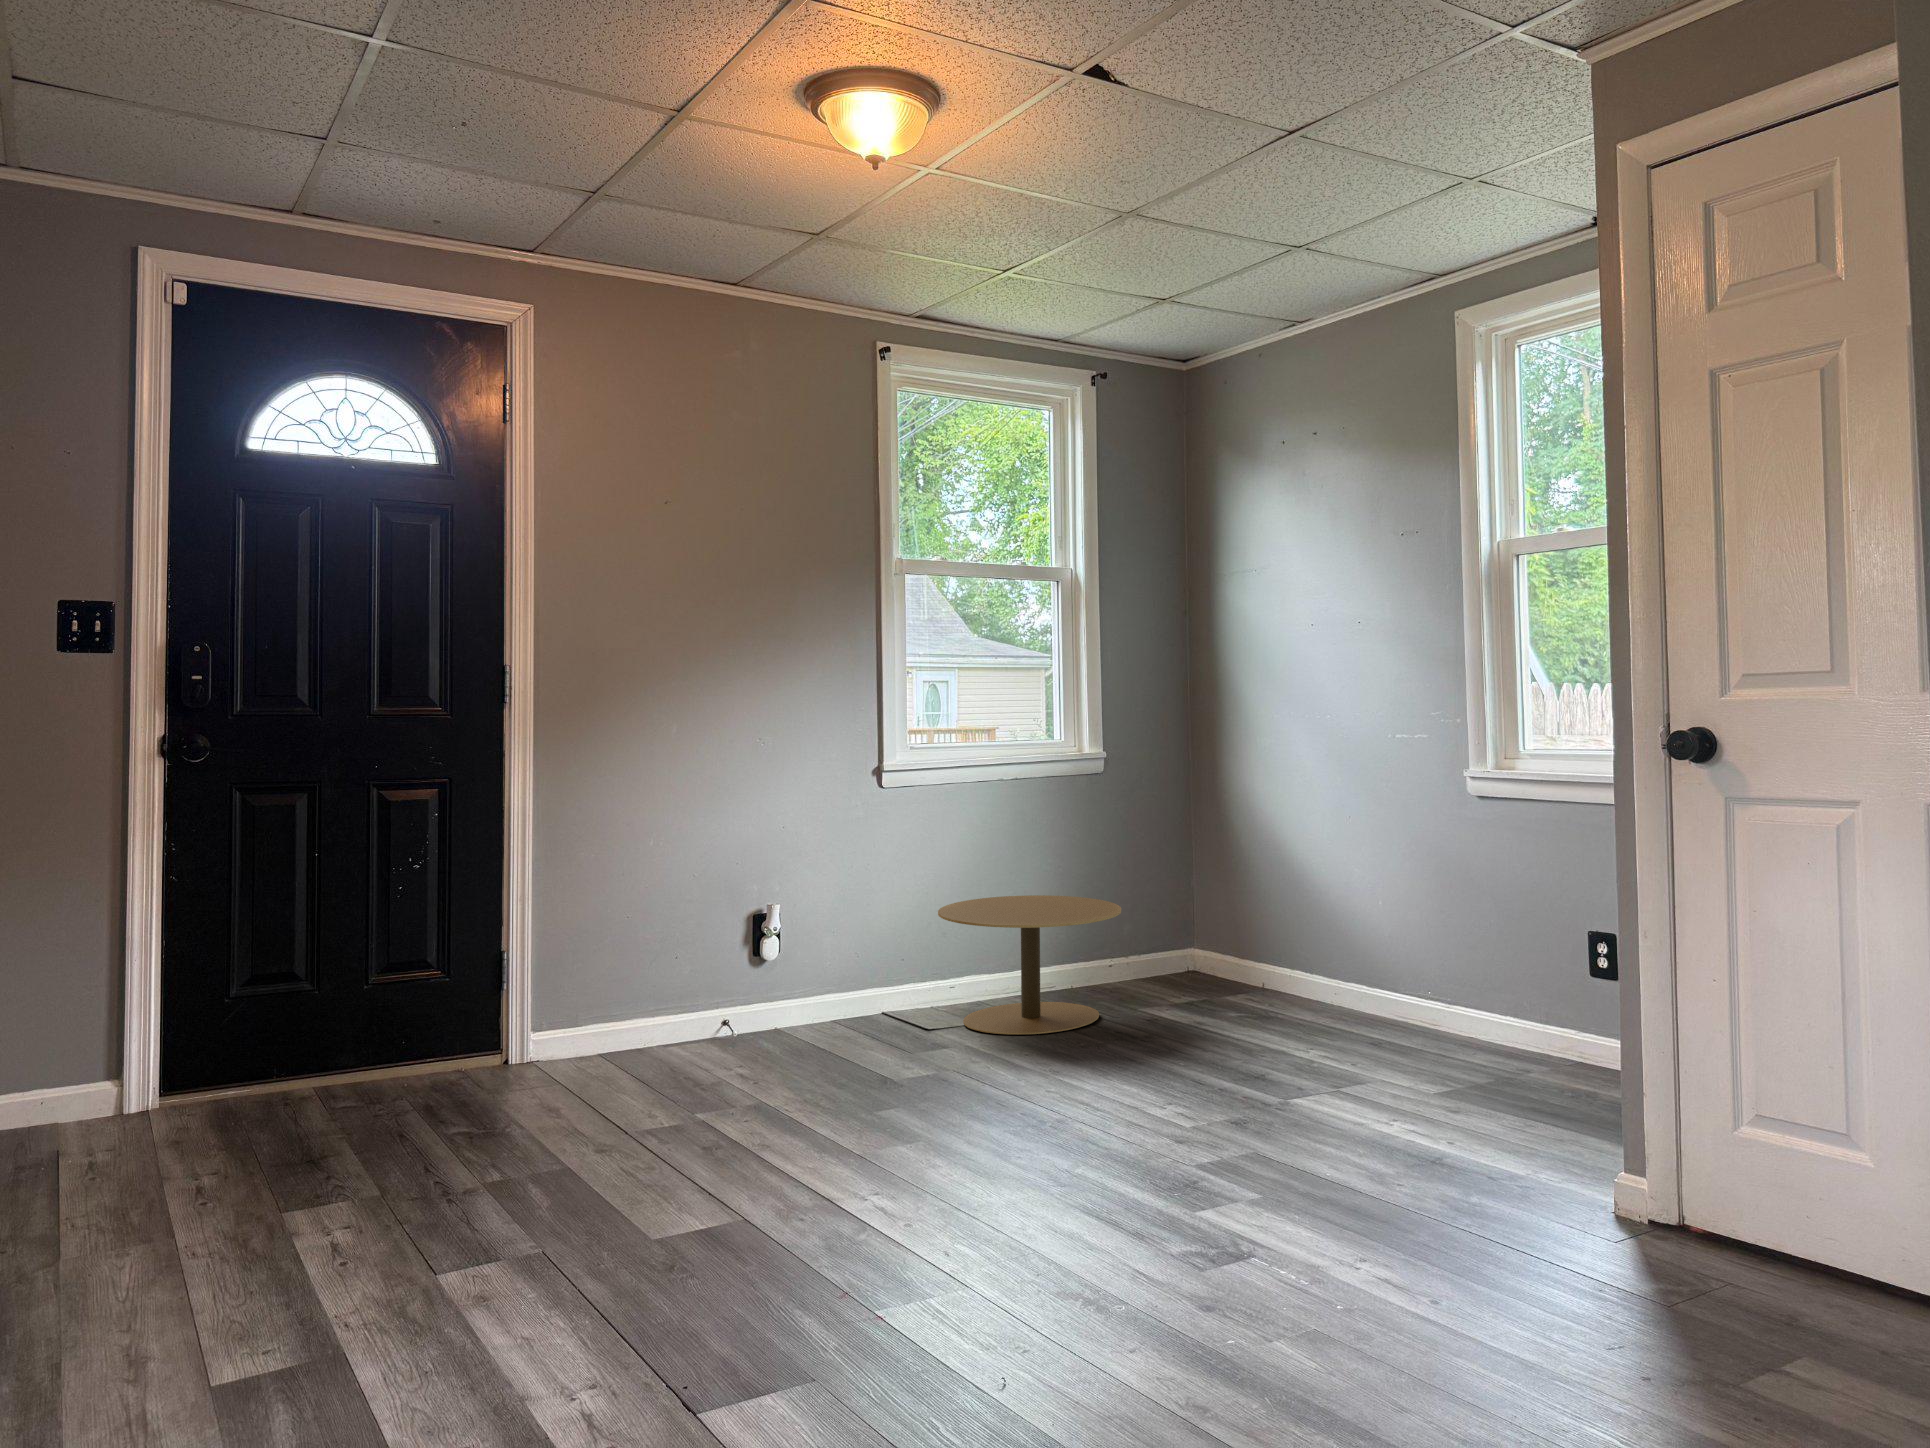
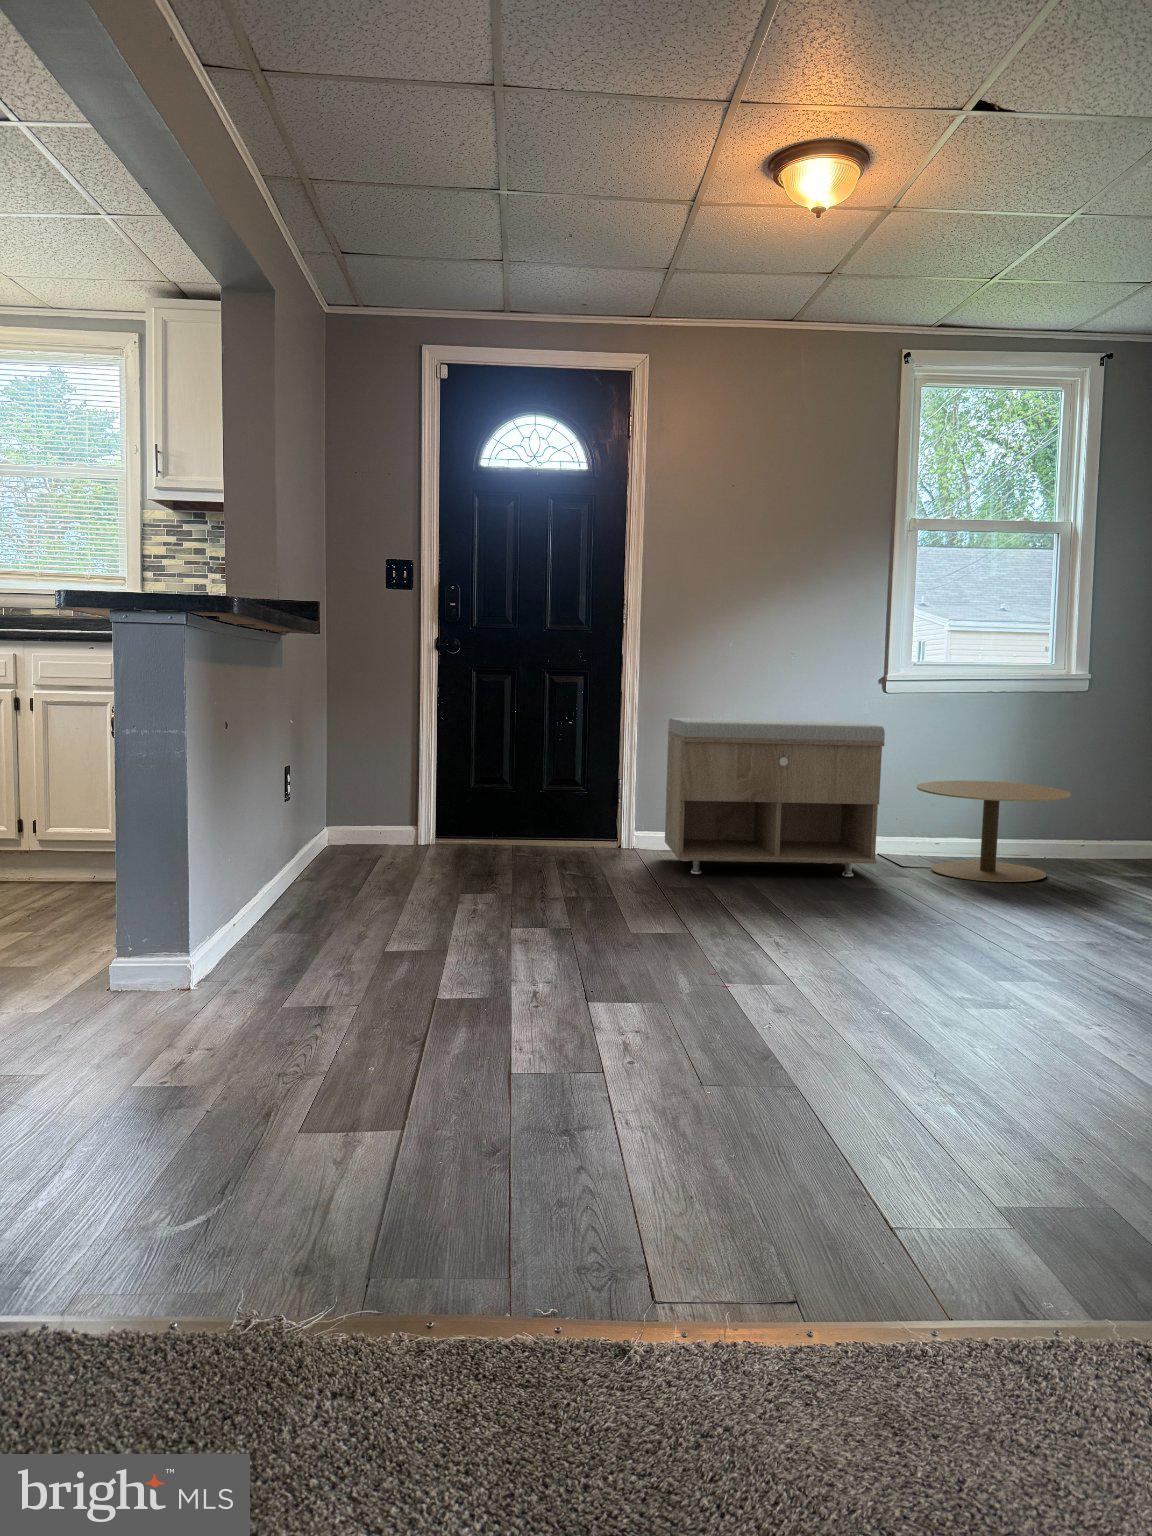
storage bench: none [587,832,915,1092] -> present [665,718,885,877]

